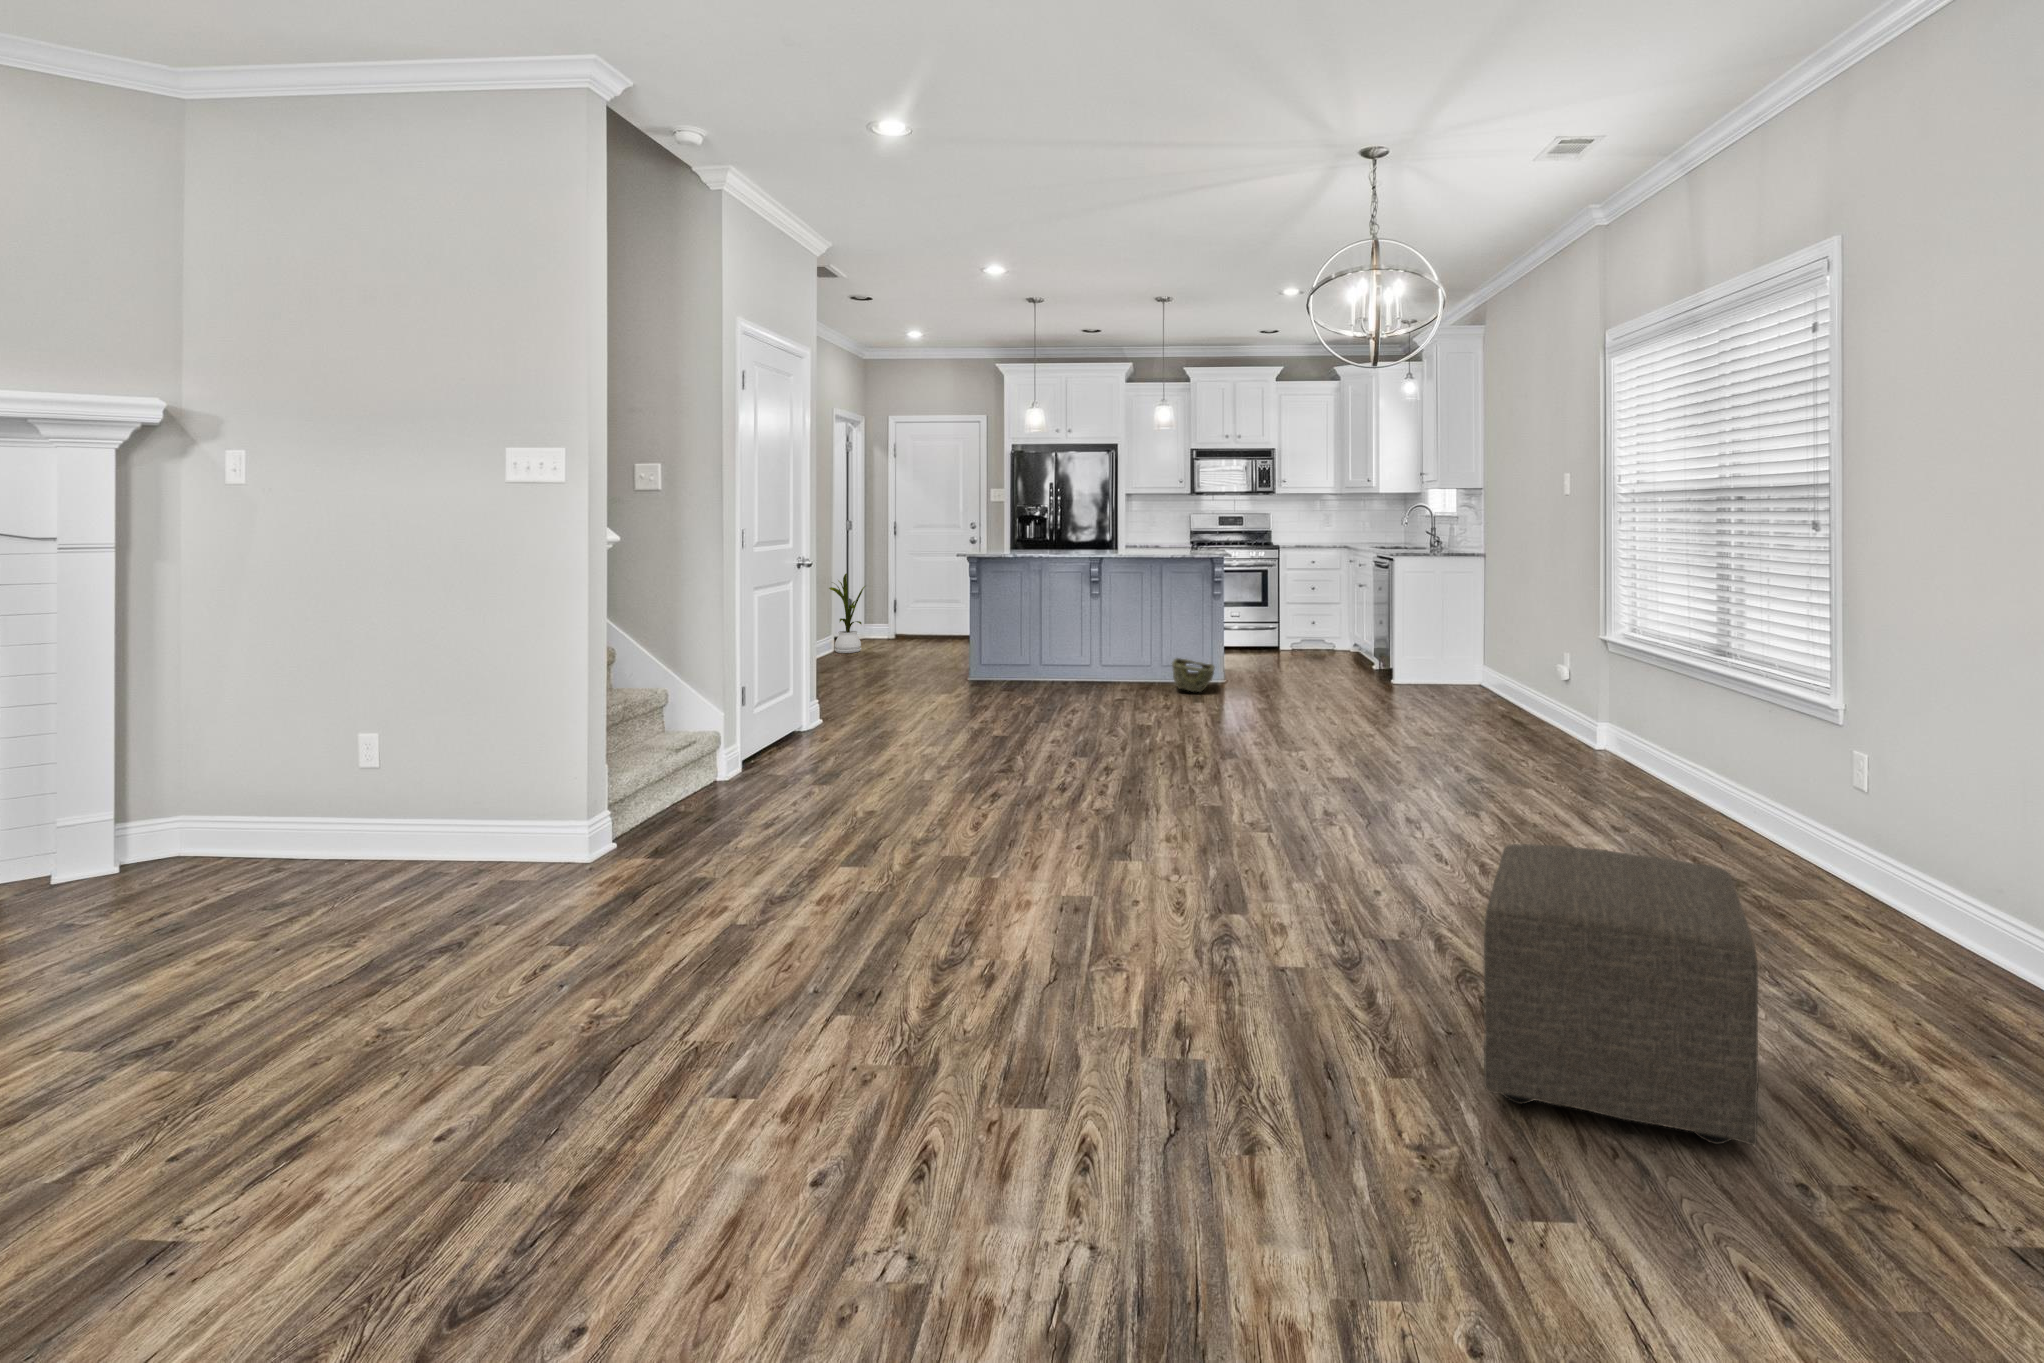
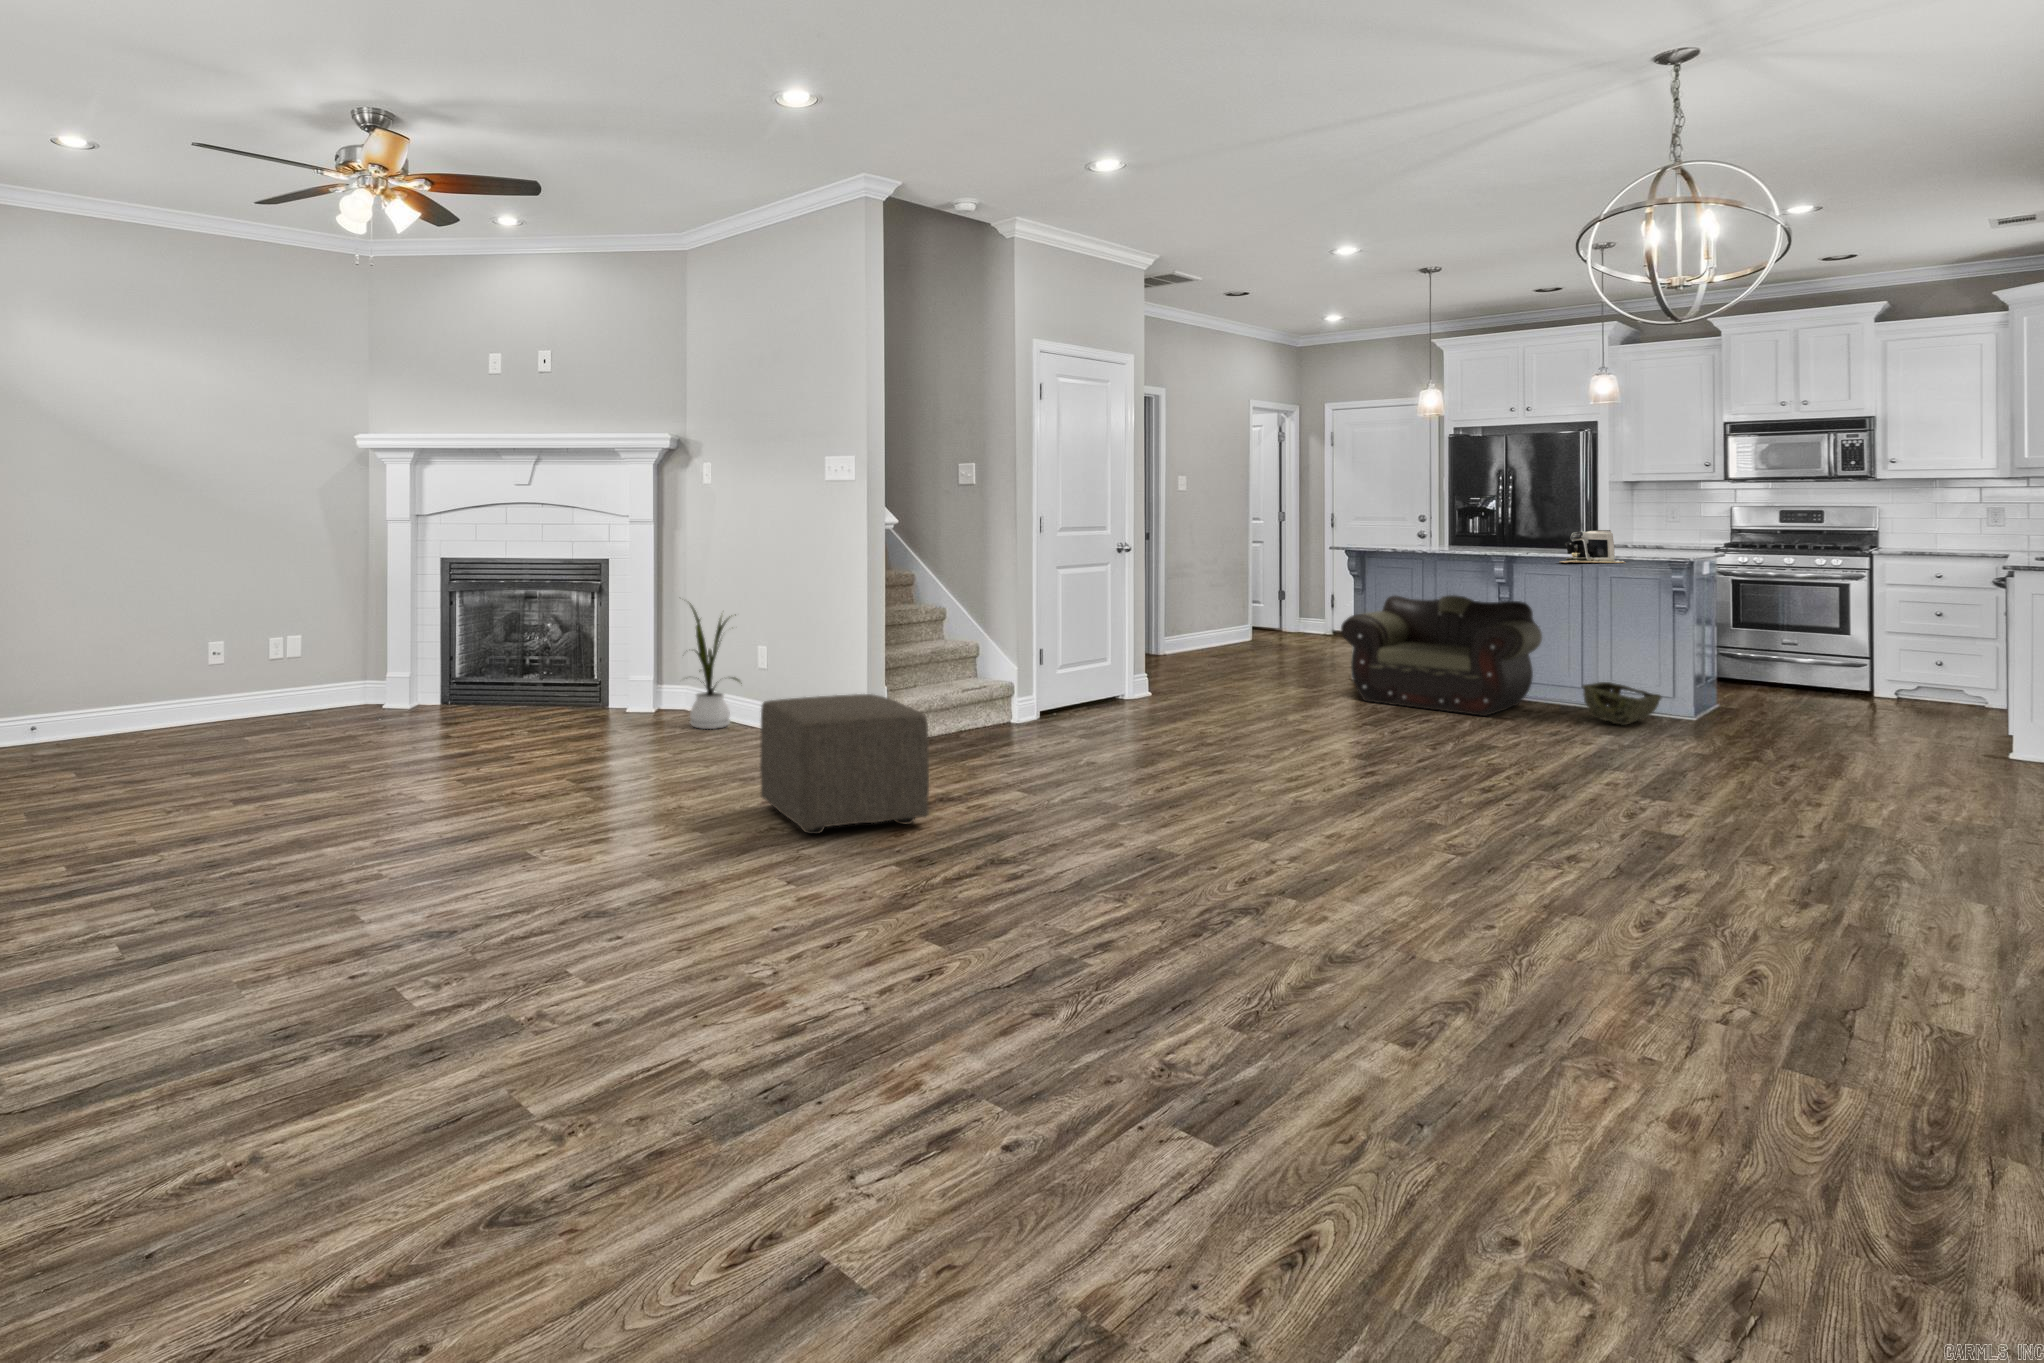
coffee maker: none [1143,535,1187,563] -> present [1560,530,1625,563]
house plant: present [829,573,865,653] -> present [690,603,742,729]
armchair: none [987,595,1138,699] -> present [1341,595,1542,716]
ottoman: present [1484,844,1759,1146] -> present [760,694,929,834]

